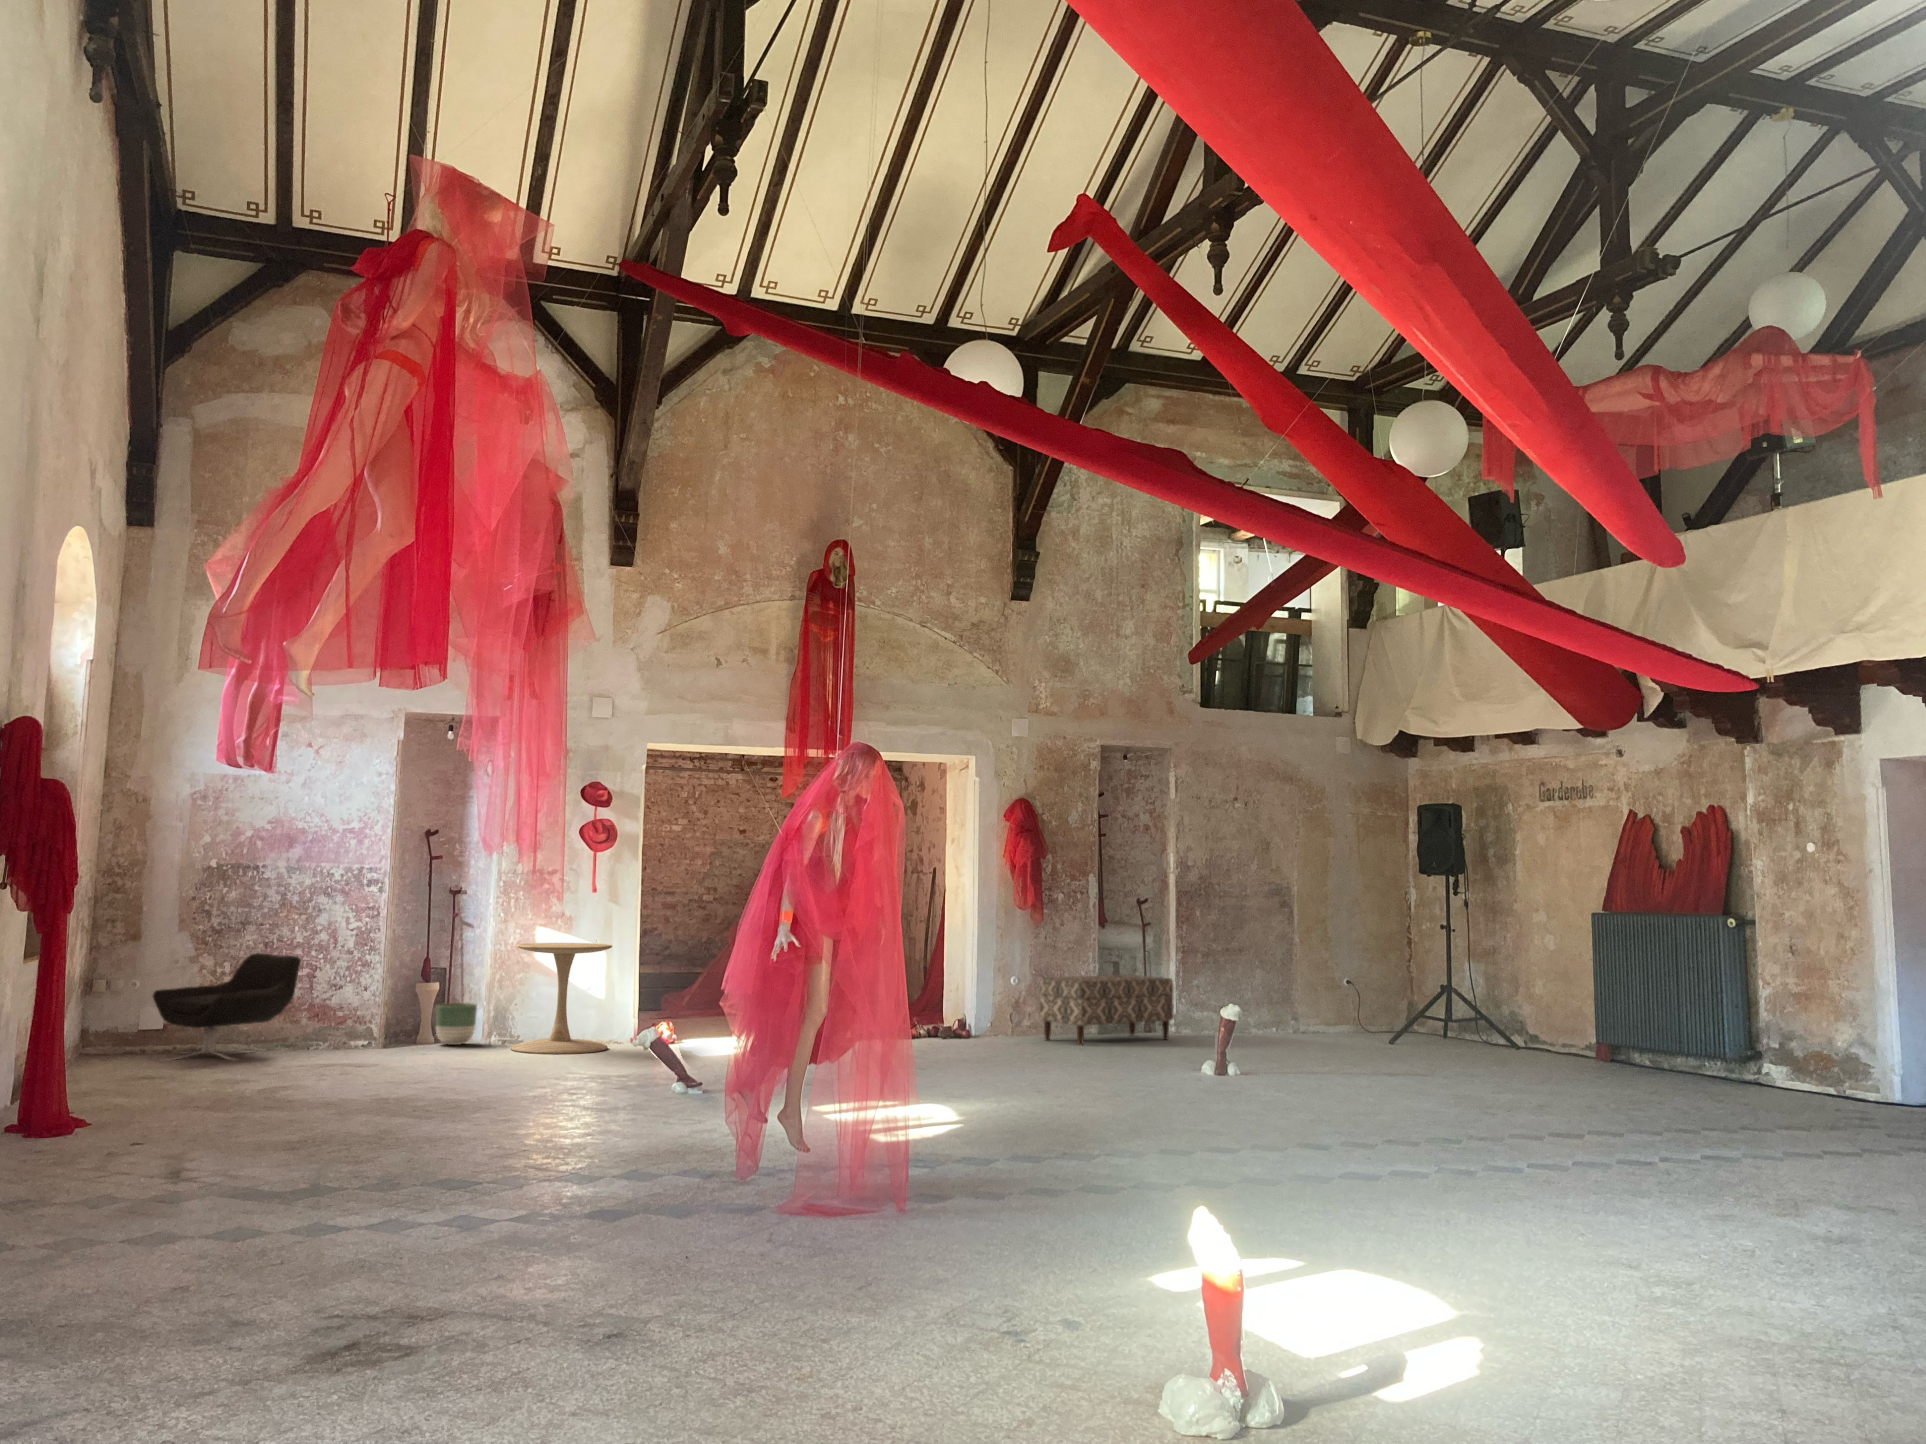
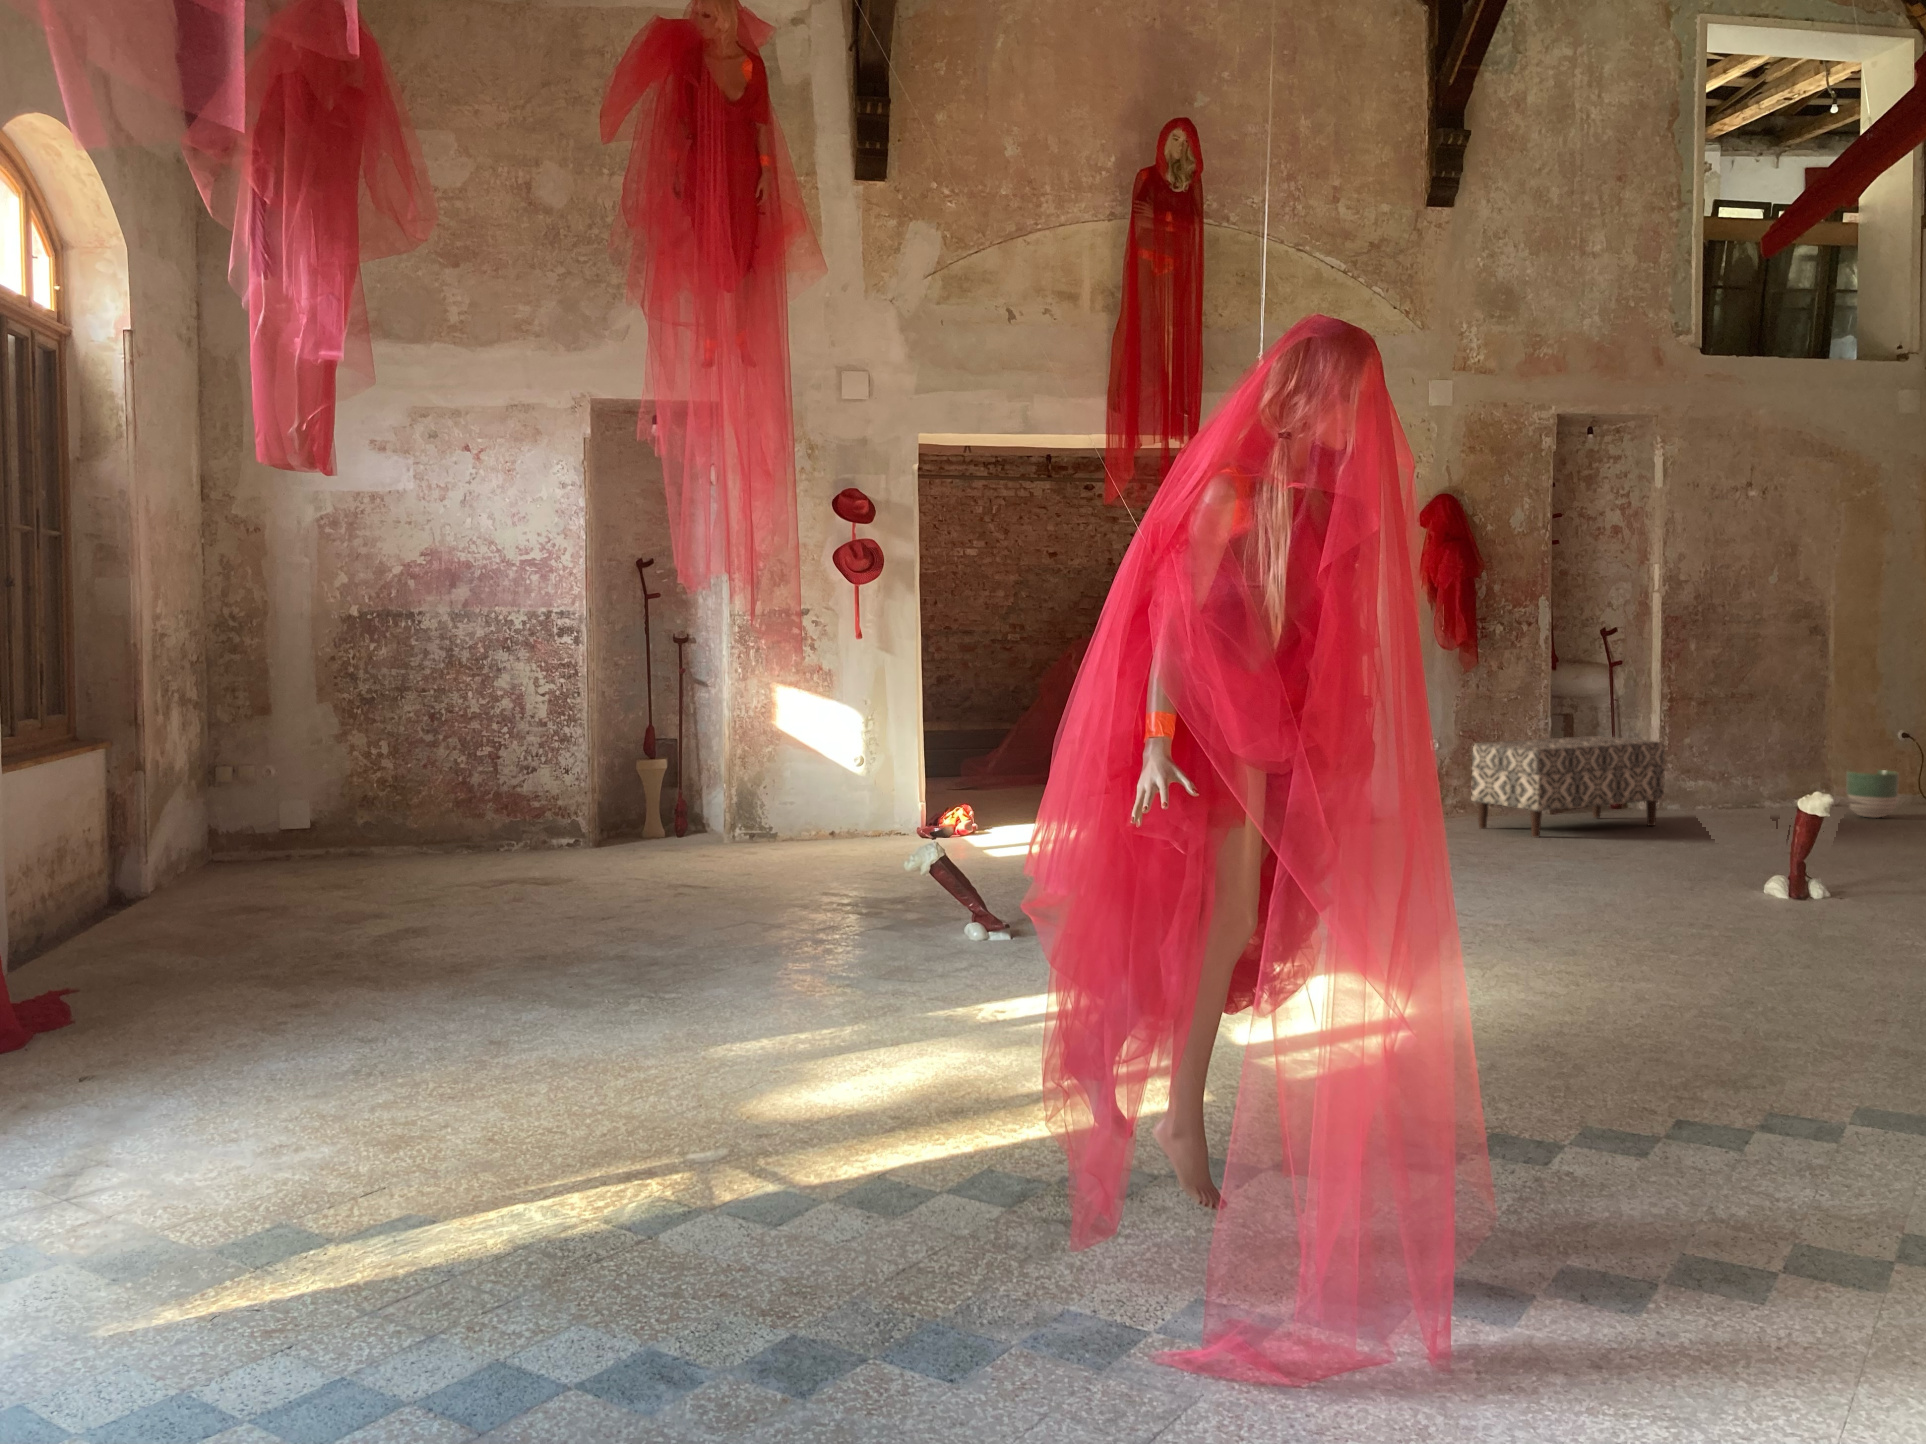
pedestal table: present [511,943,612,1054] -> none [755,707,884,858]
lounge chair: present [153,953,301,1060] -> none [290,728,474,875]
planter: present [436,1003,477,1045] -> present [1846,770,1899,818]

